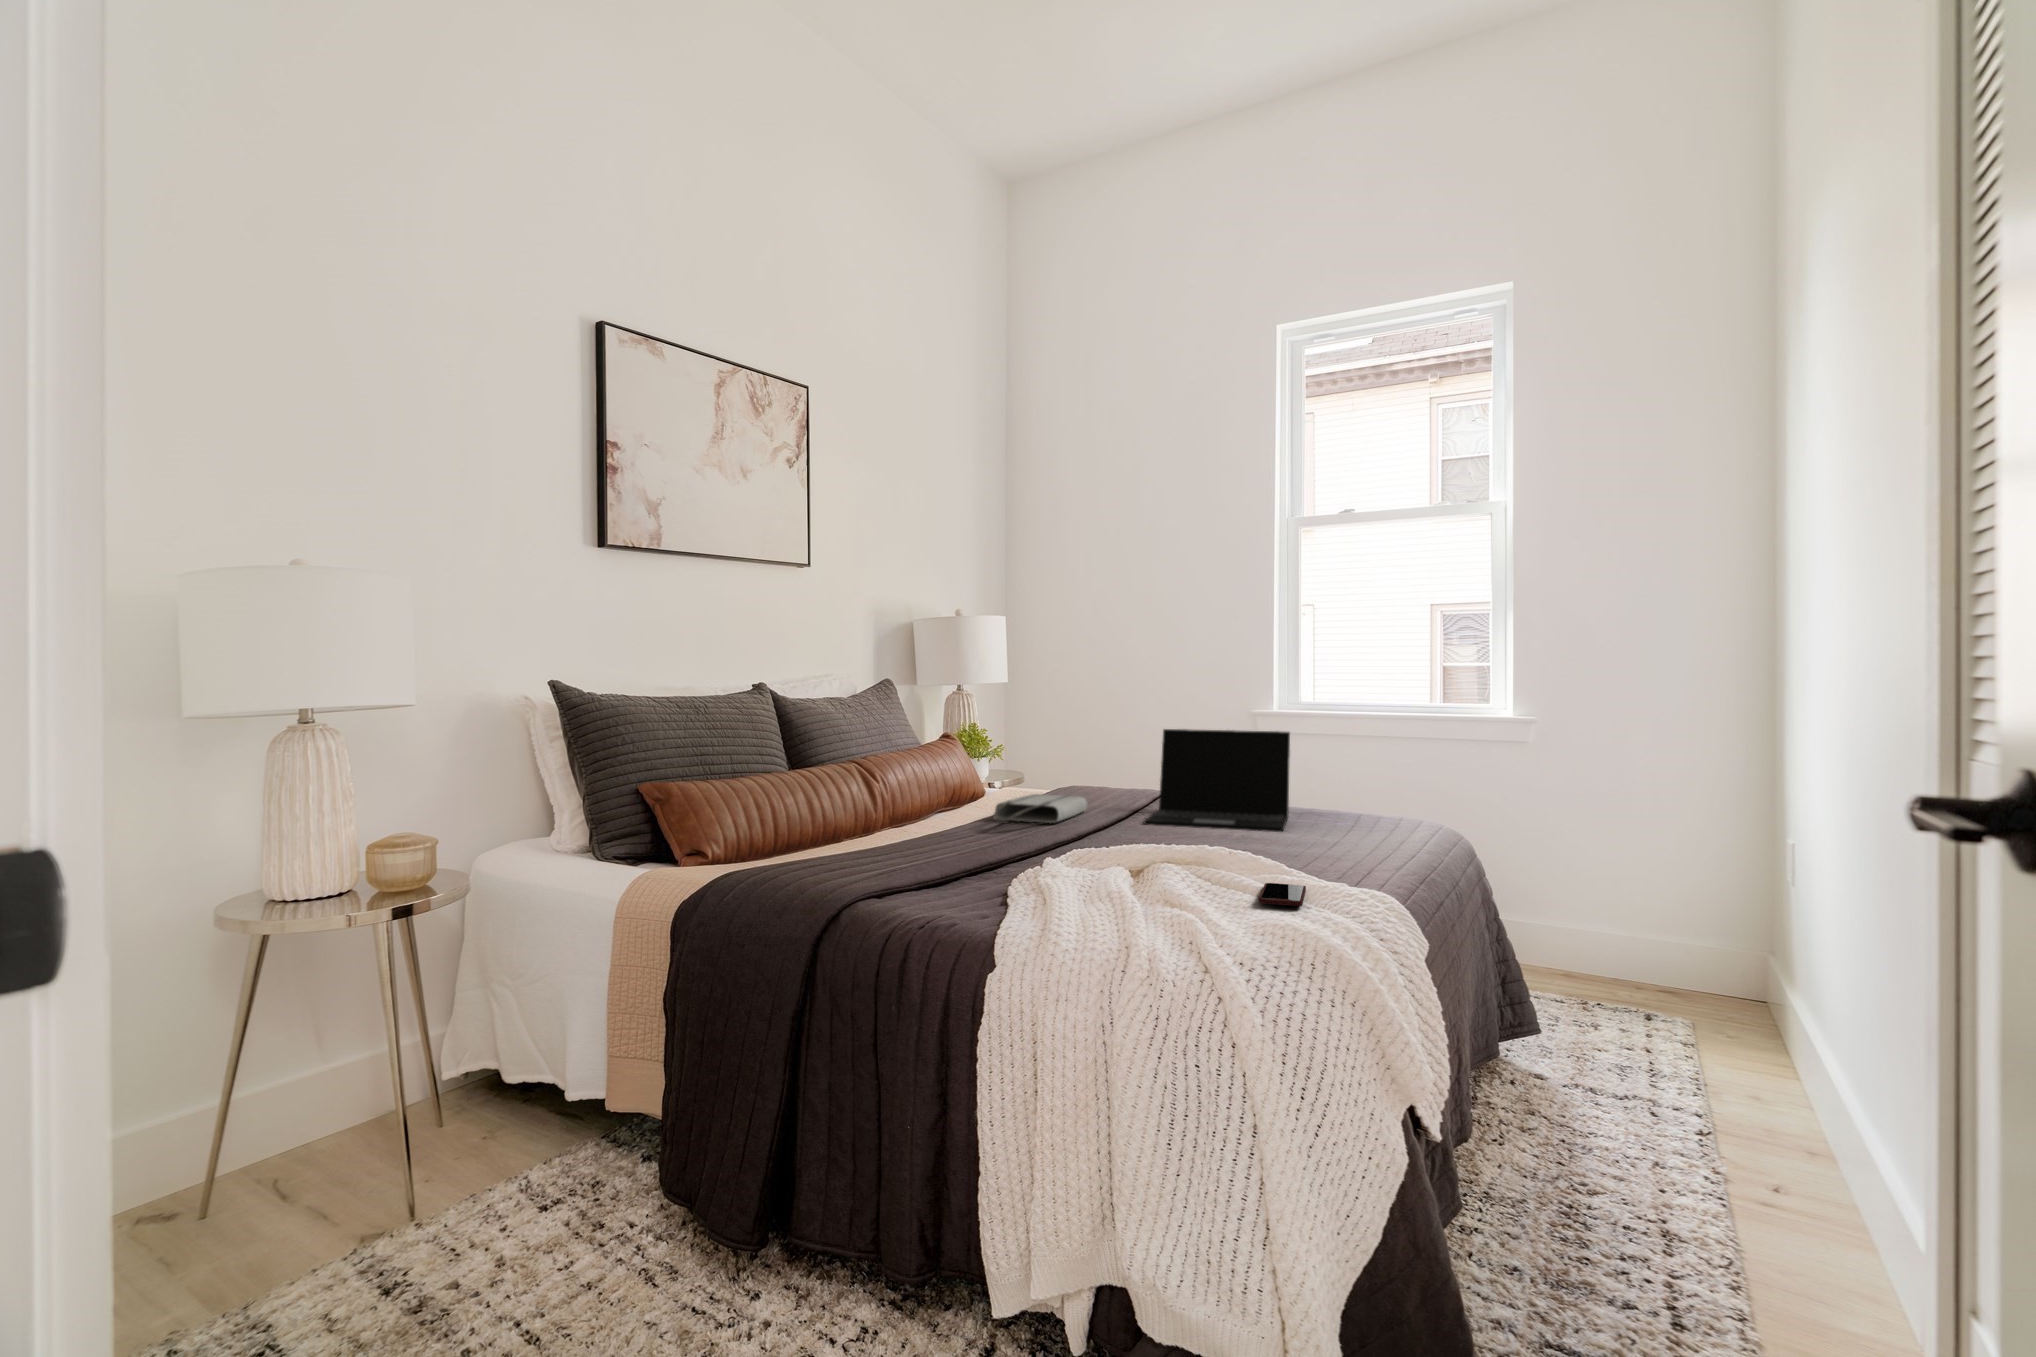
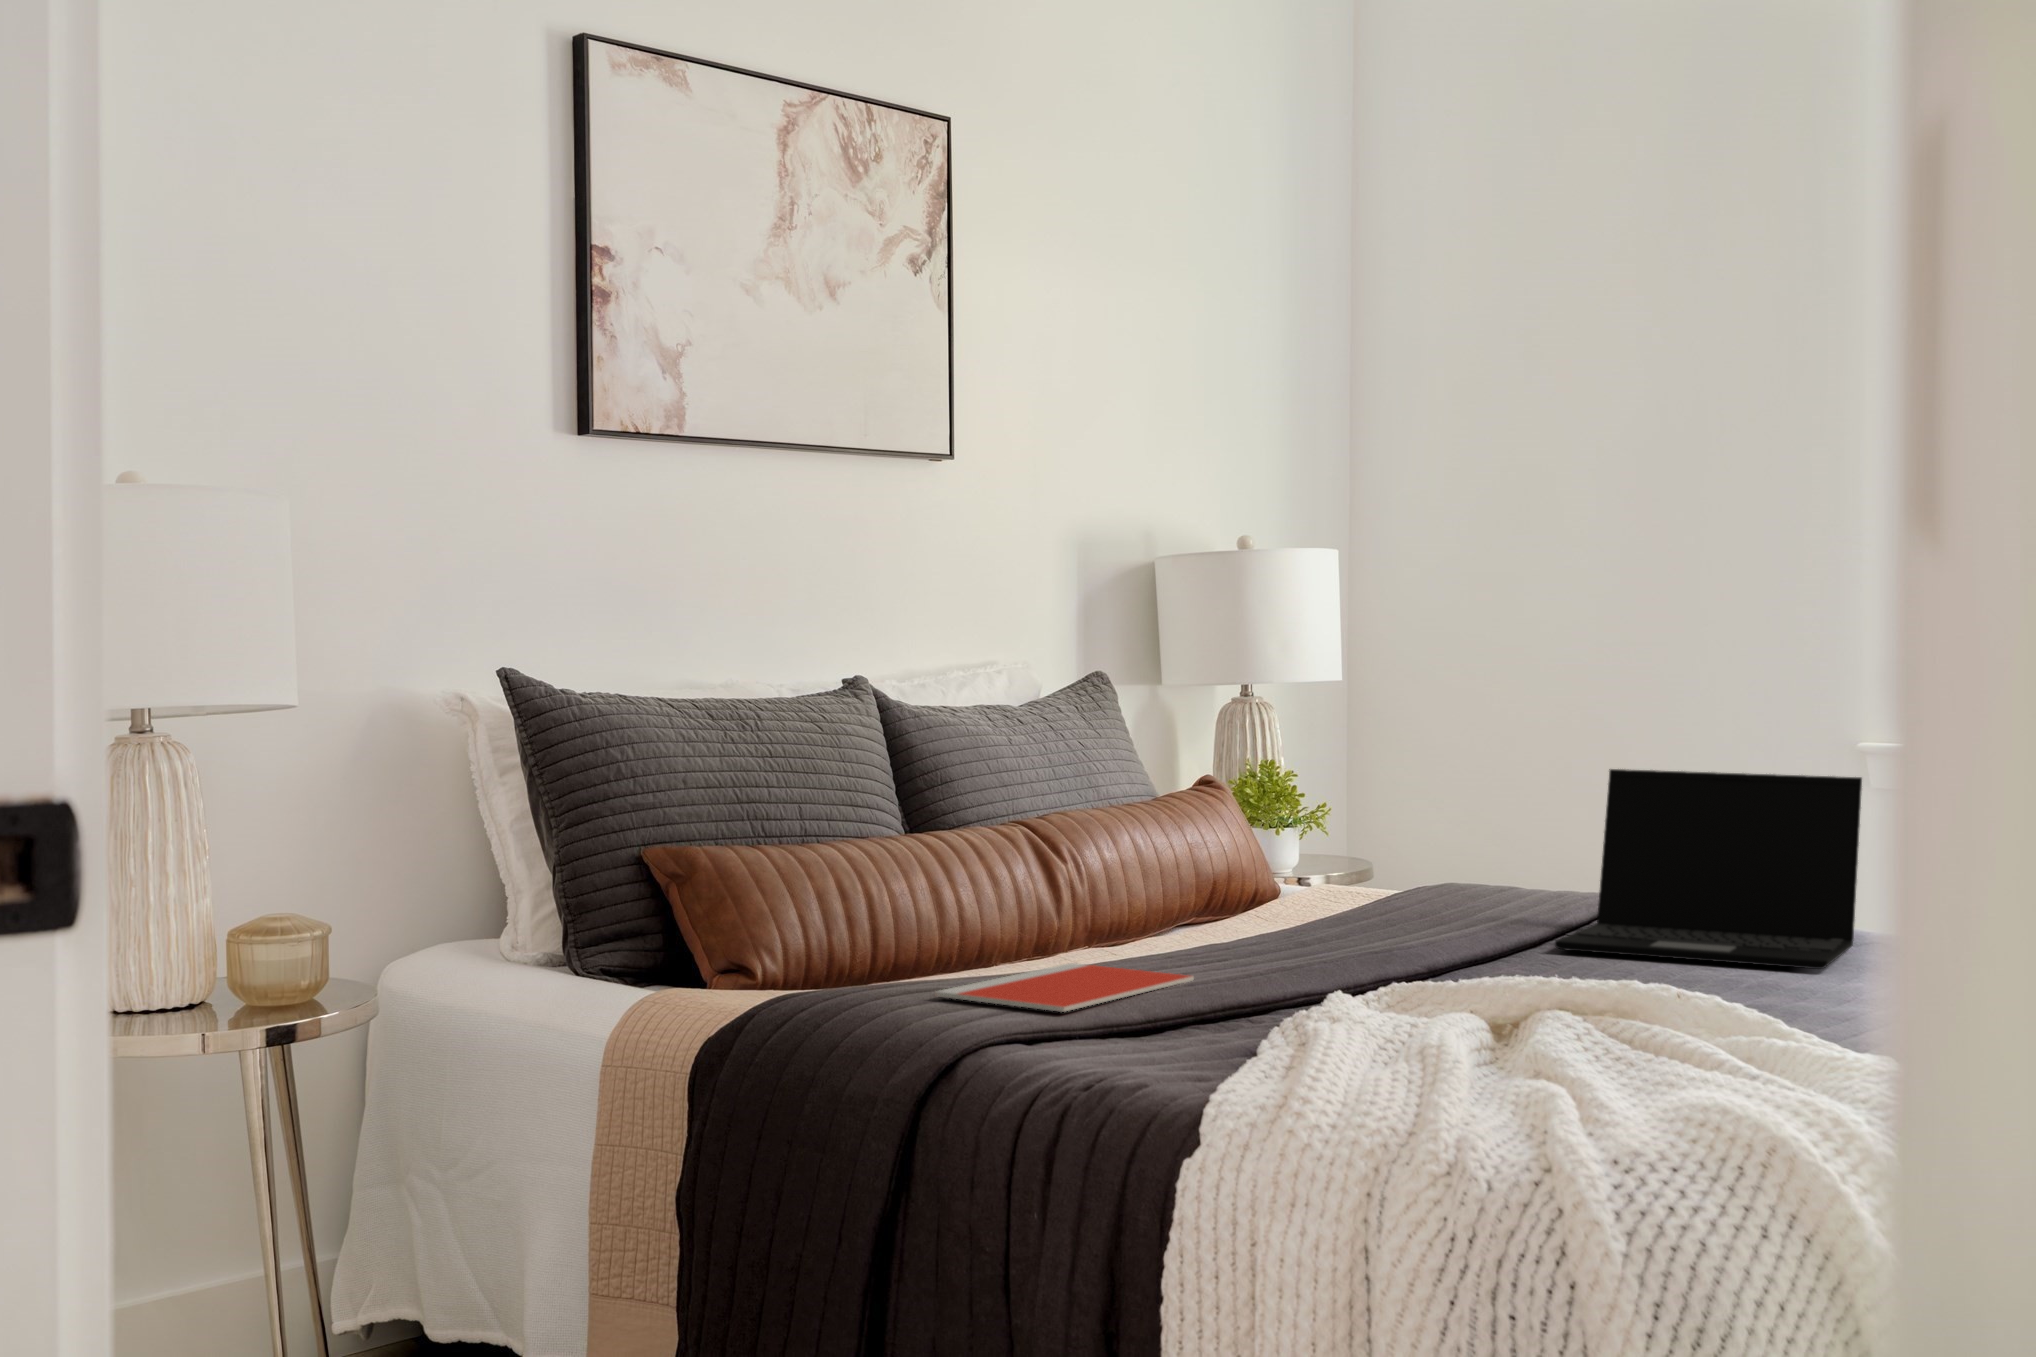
tote bag: present [993,794,1087,824] -> none [1266,889,1458,941]
notebook: none [816,843,960,875] -> present [935,963,1194,1012]
smartphone: present [1258,883,1306,906] -> none [1701,1046,1806,1084]

